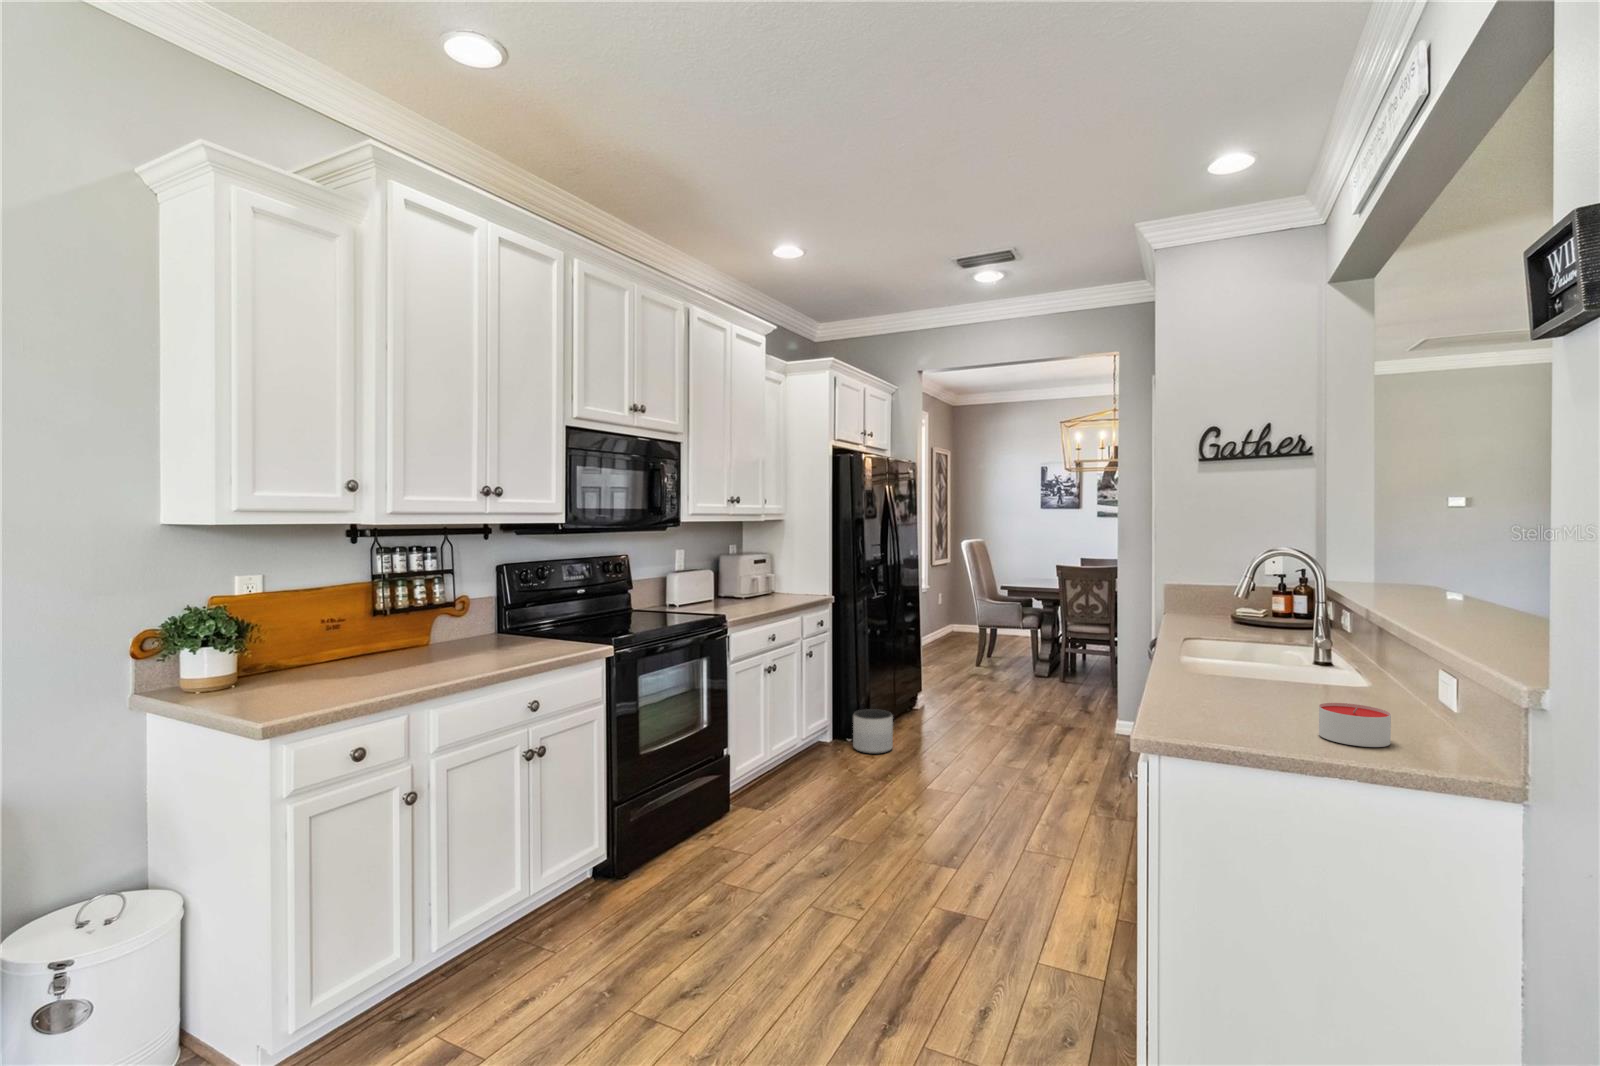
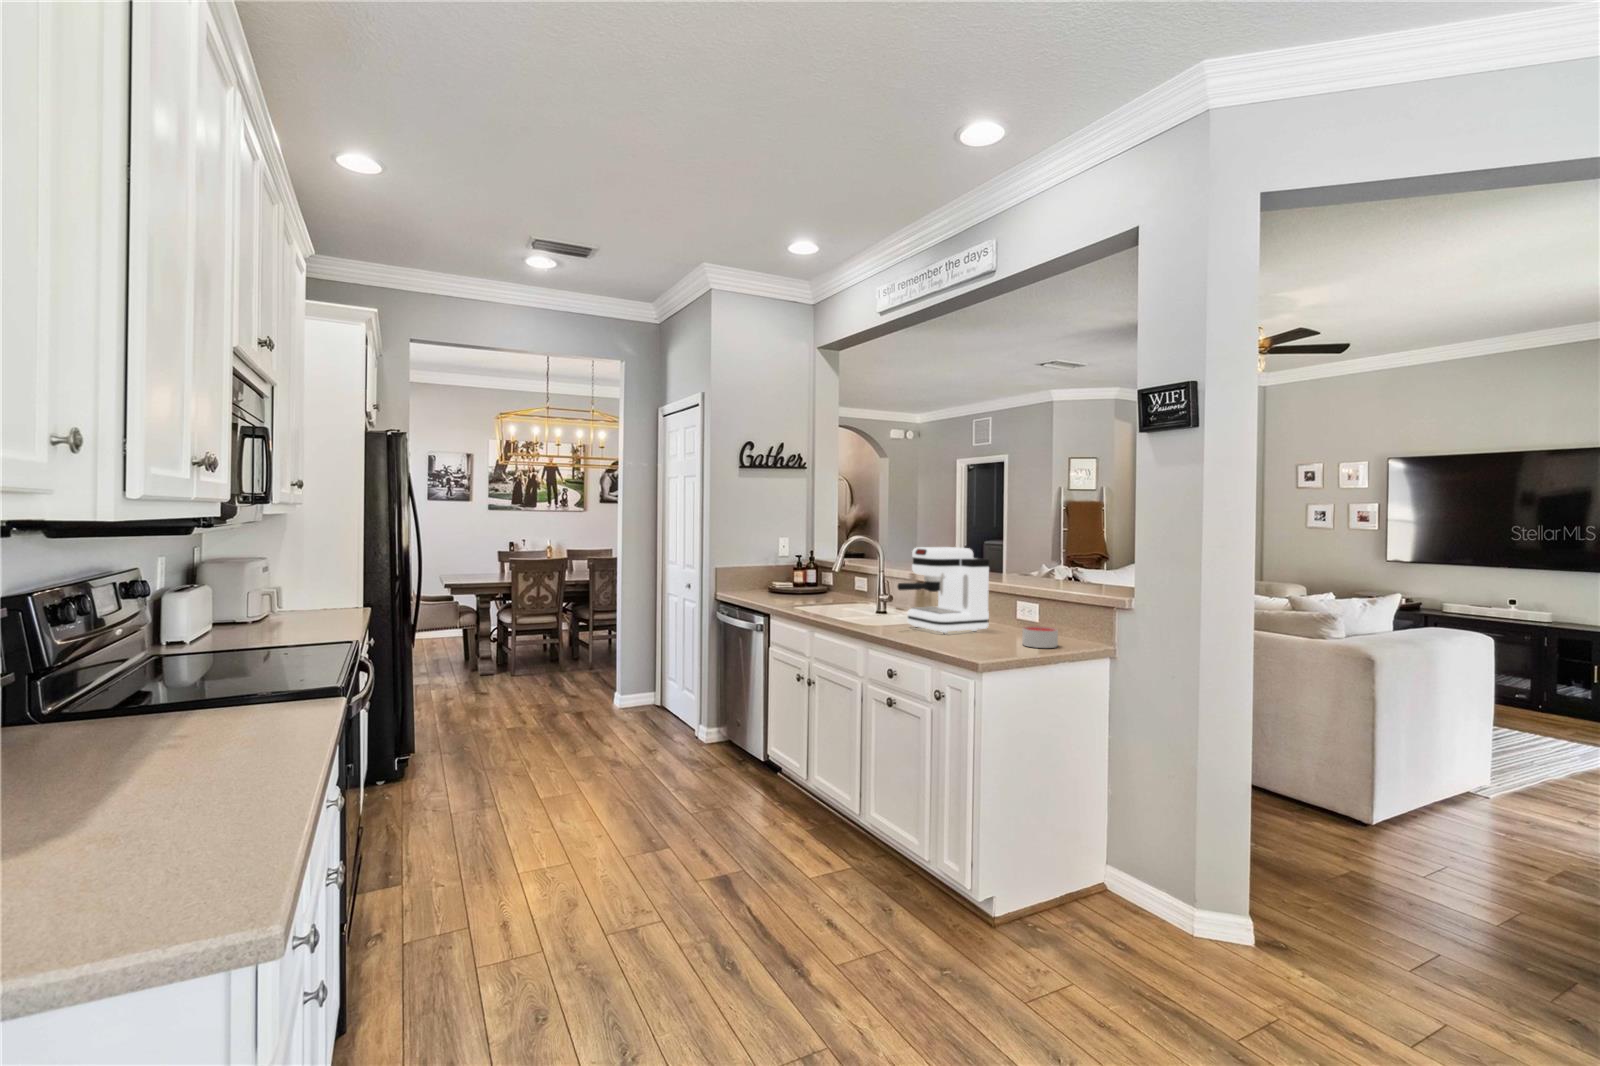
coffee maker: none [1207,565,1357,703] -> present [897,547,989,633]
planter: present [853,709,893,754] -> none [400,732,451,786]

